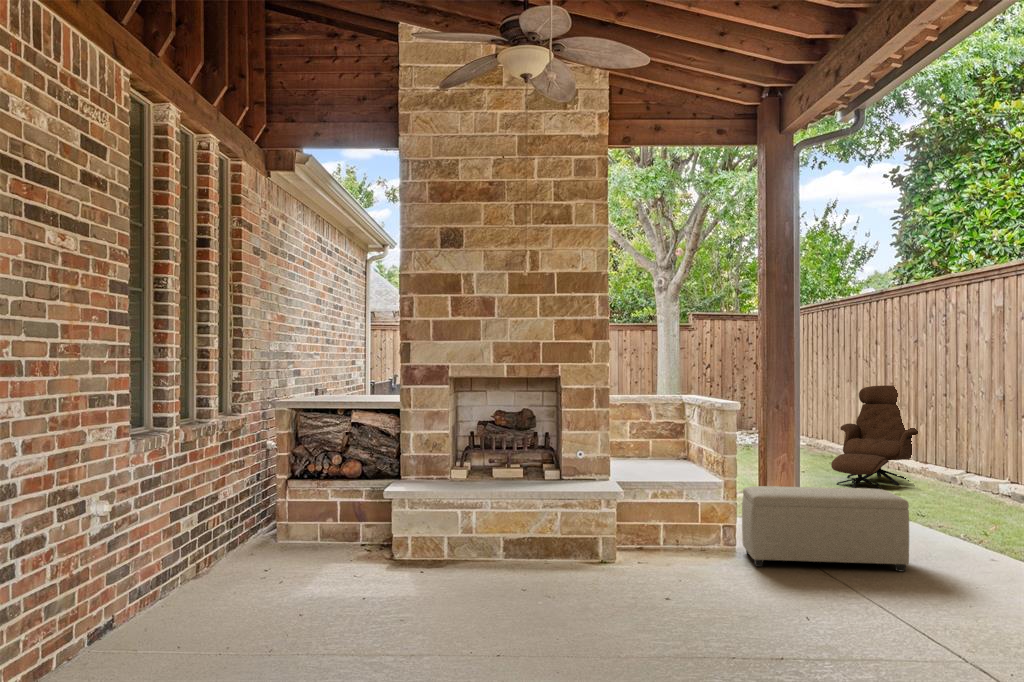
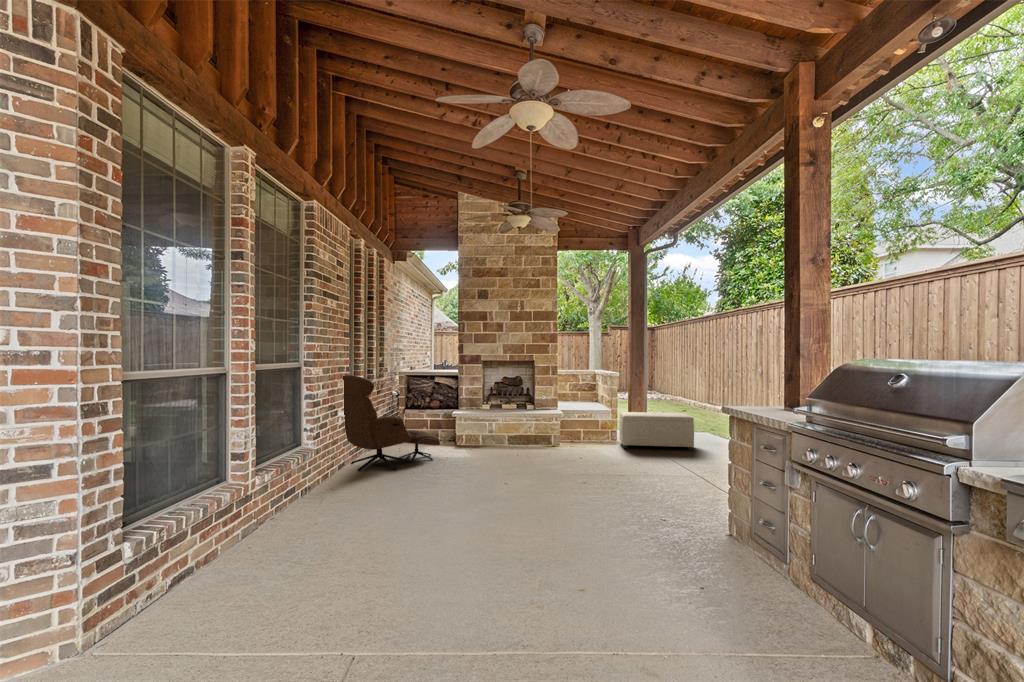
lounge chair: present [831,385,918,489] -> present [343,375,440,471]

